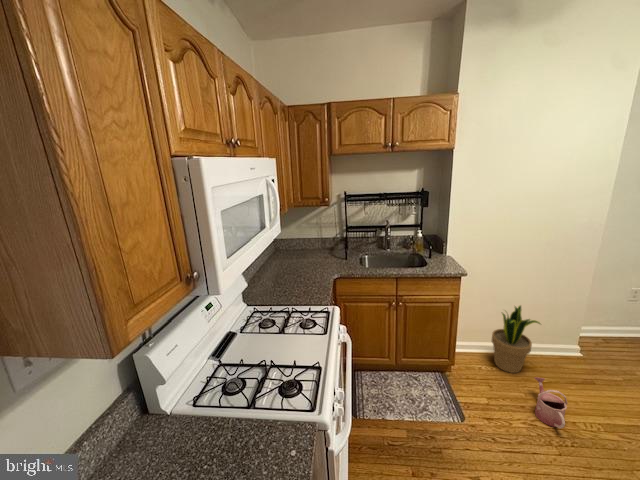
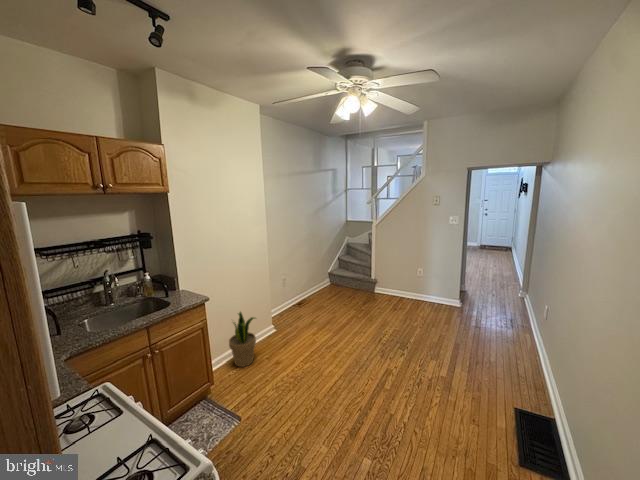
watering can: present [534,377,567,428] -> none [265,353,291,382]

